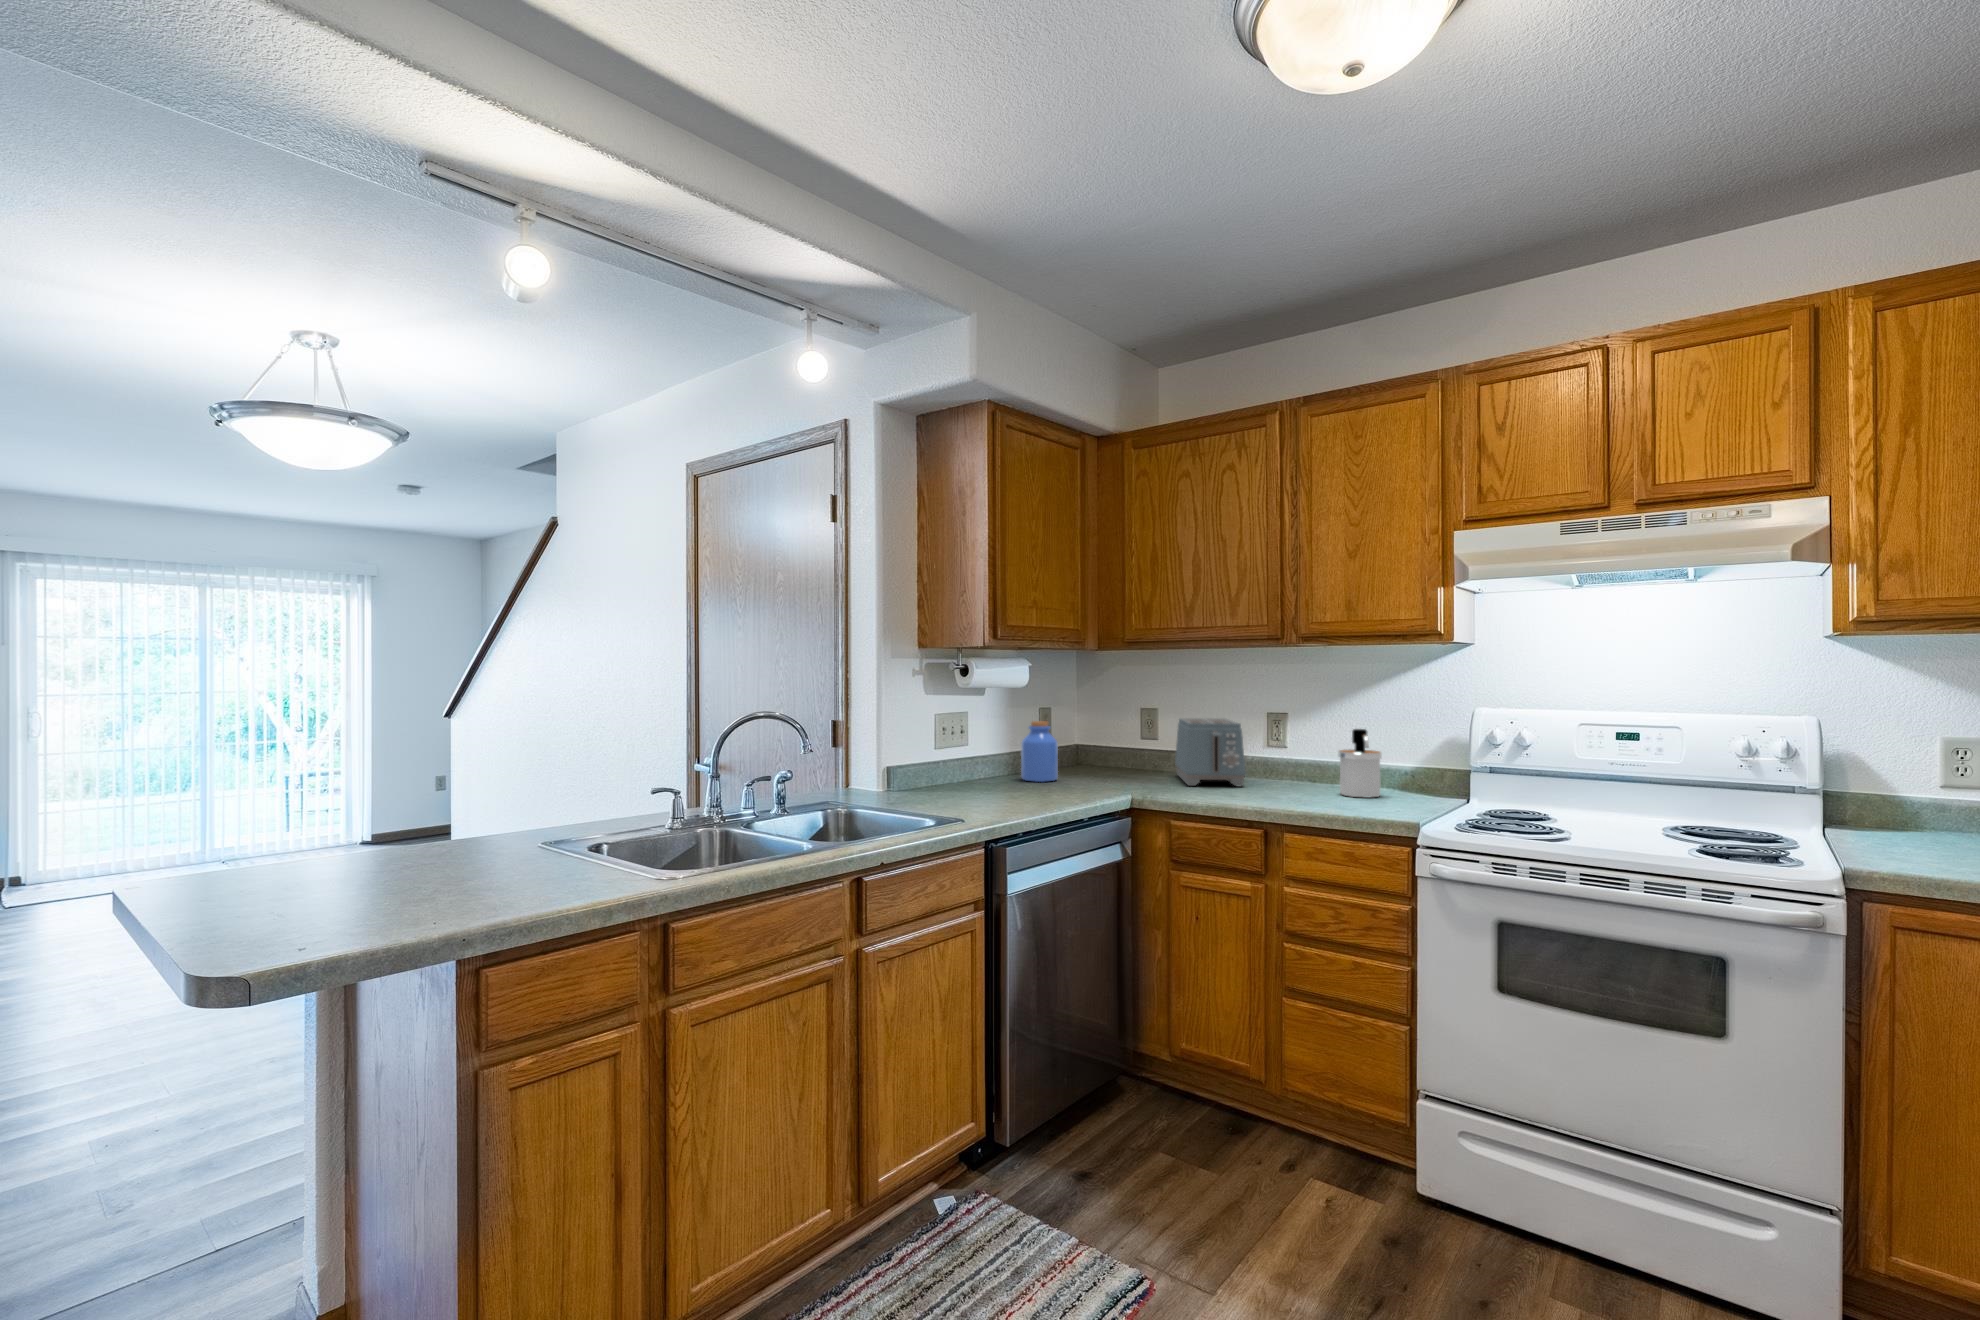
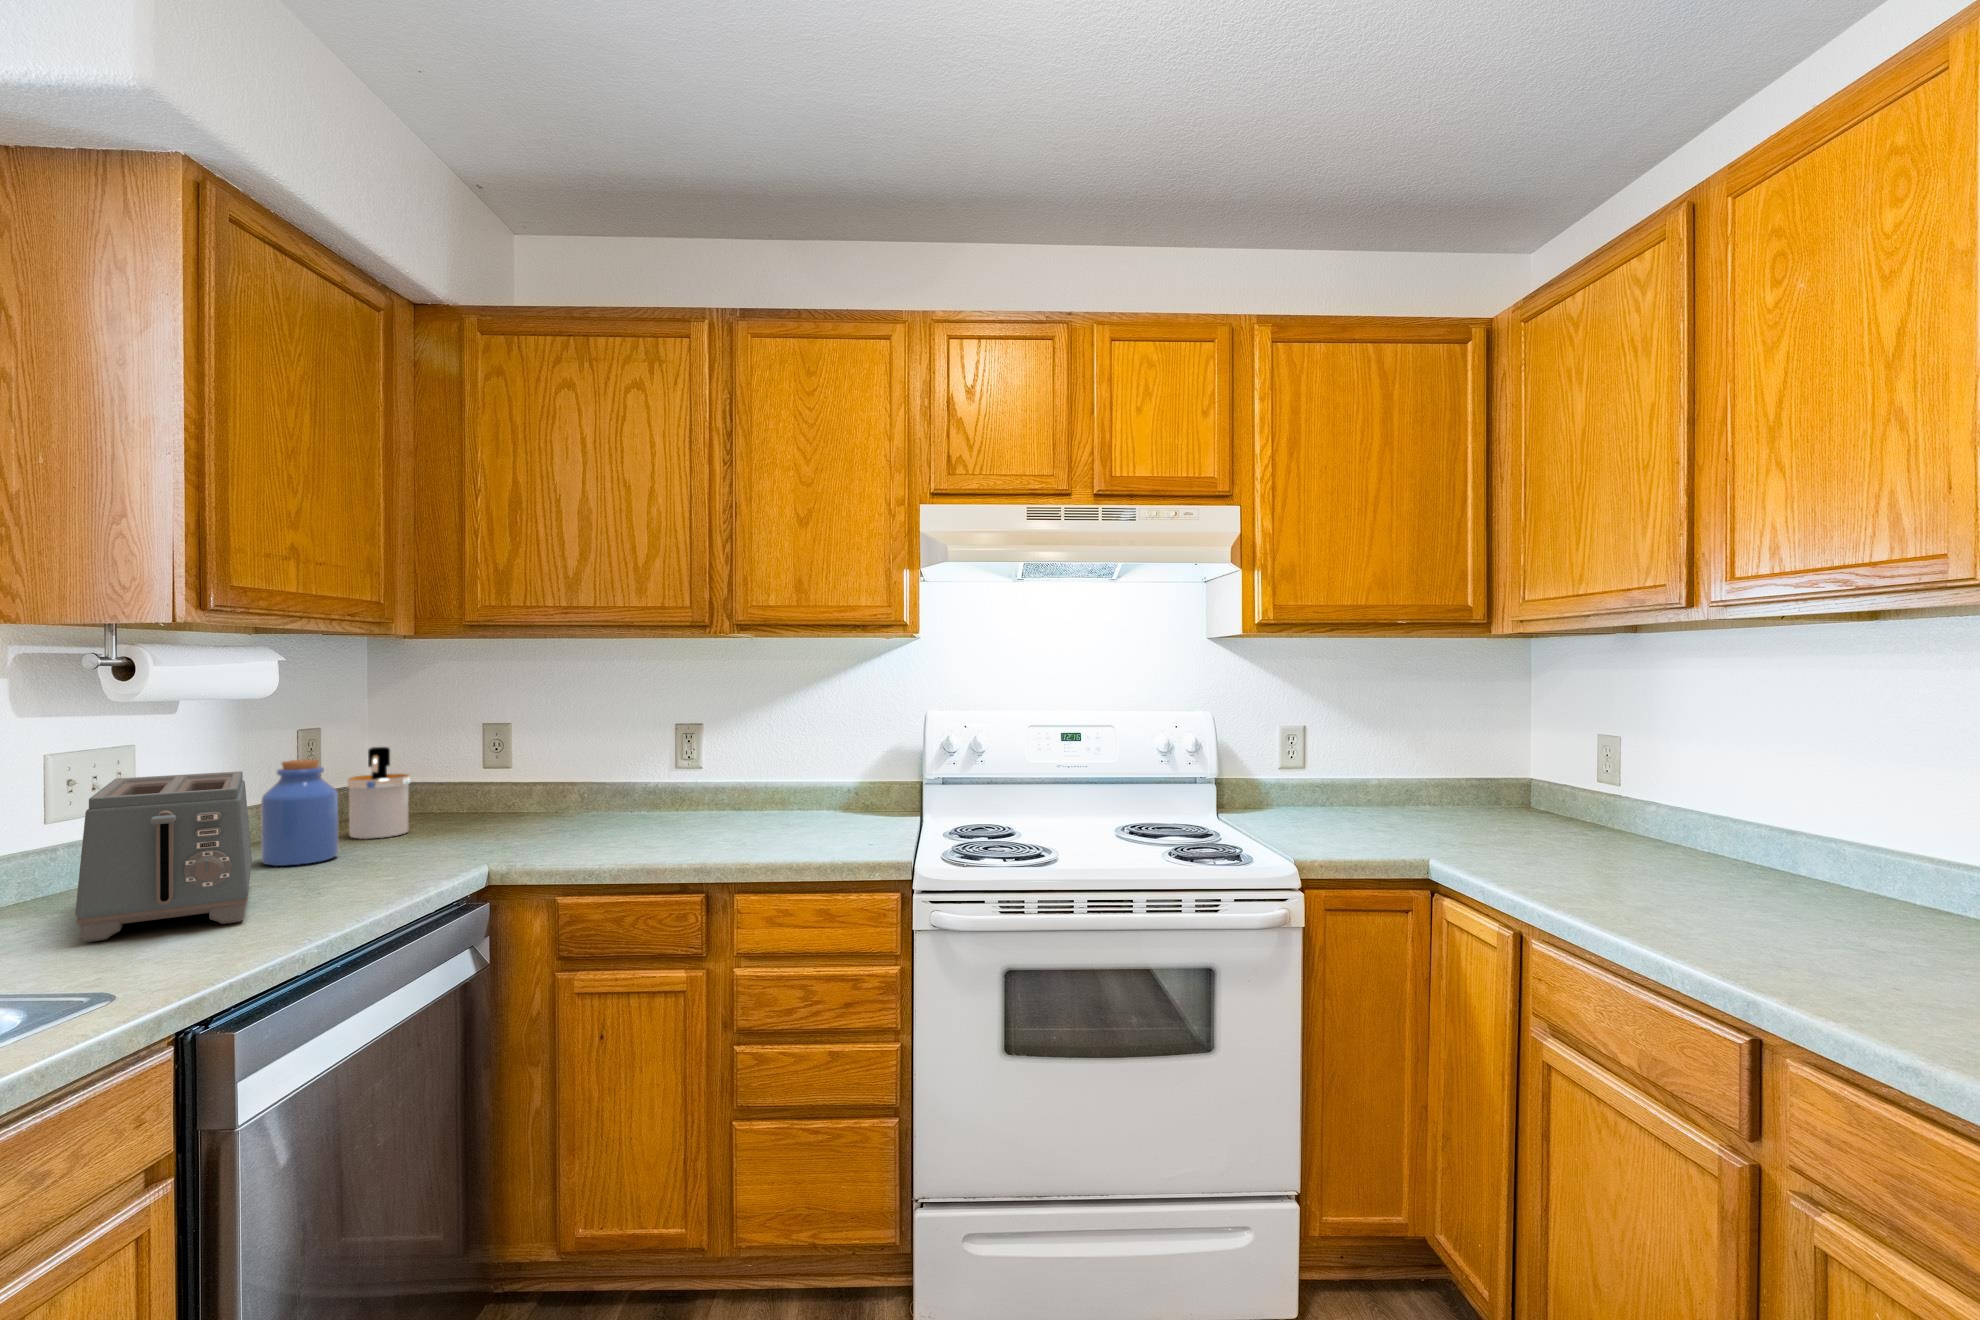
toaster: present [1175,718,1246,786] -> present [75,771,252,942]
soap dispenser: present [1338,729,1382,797] -> present [347,747,411,839]

